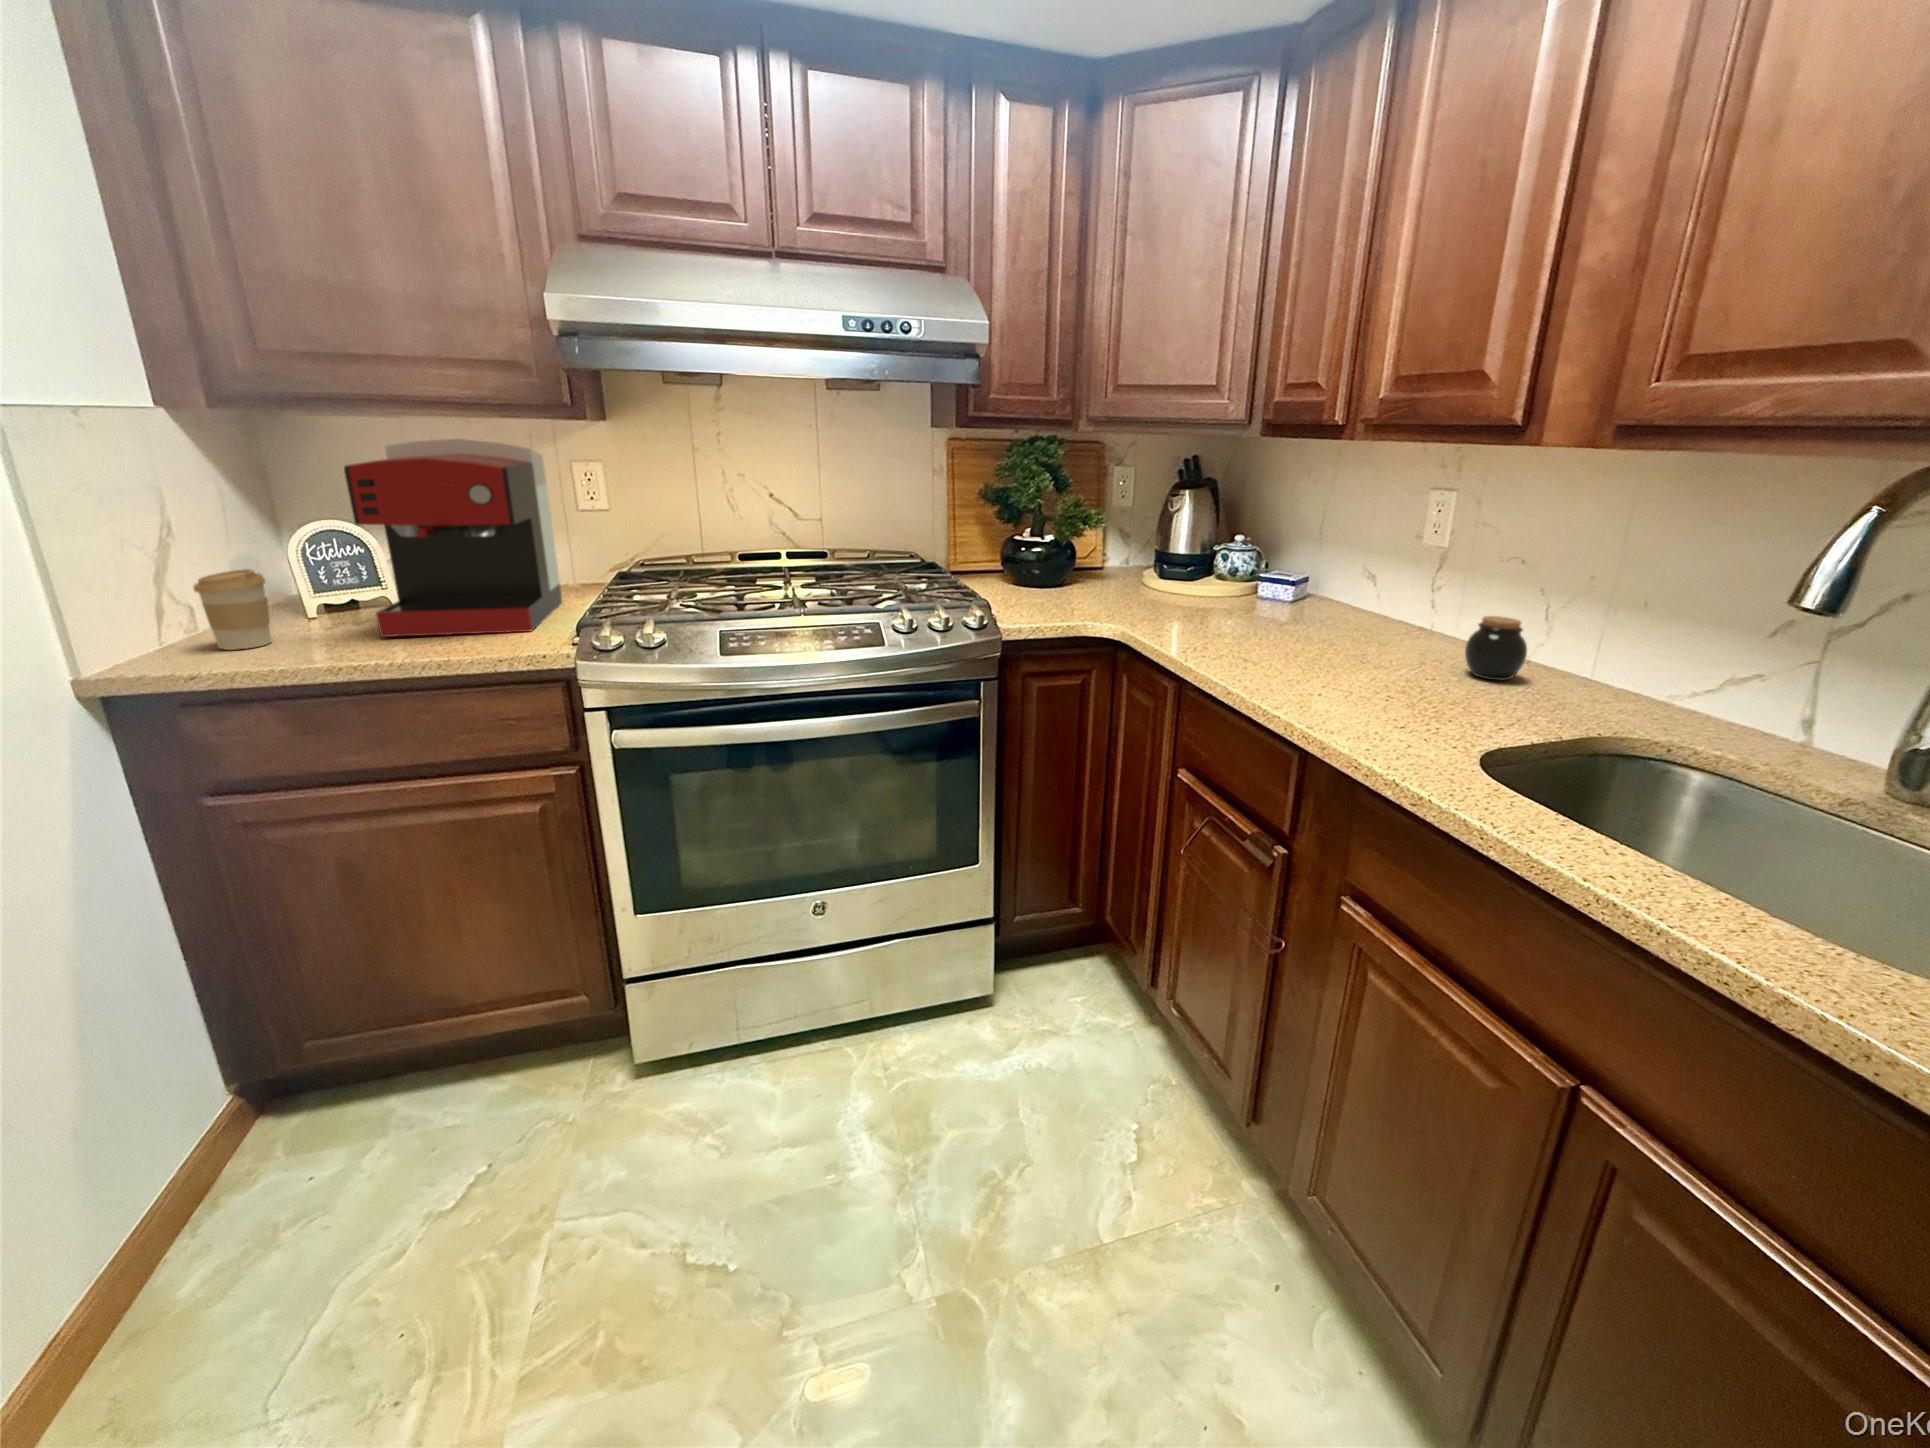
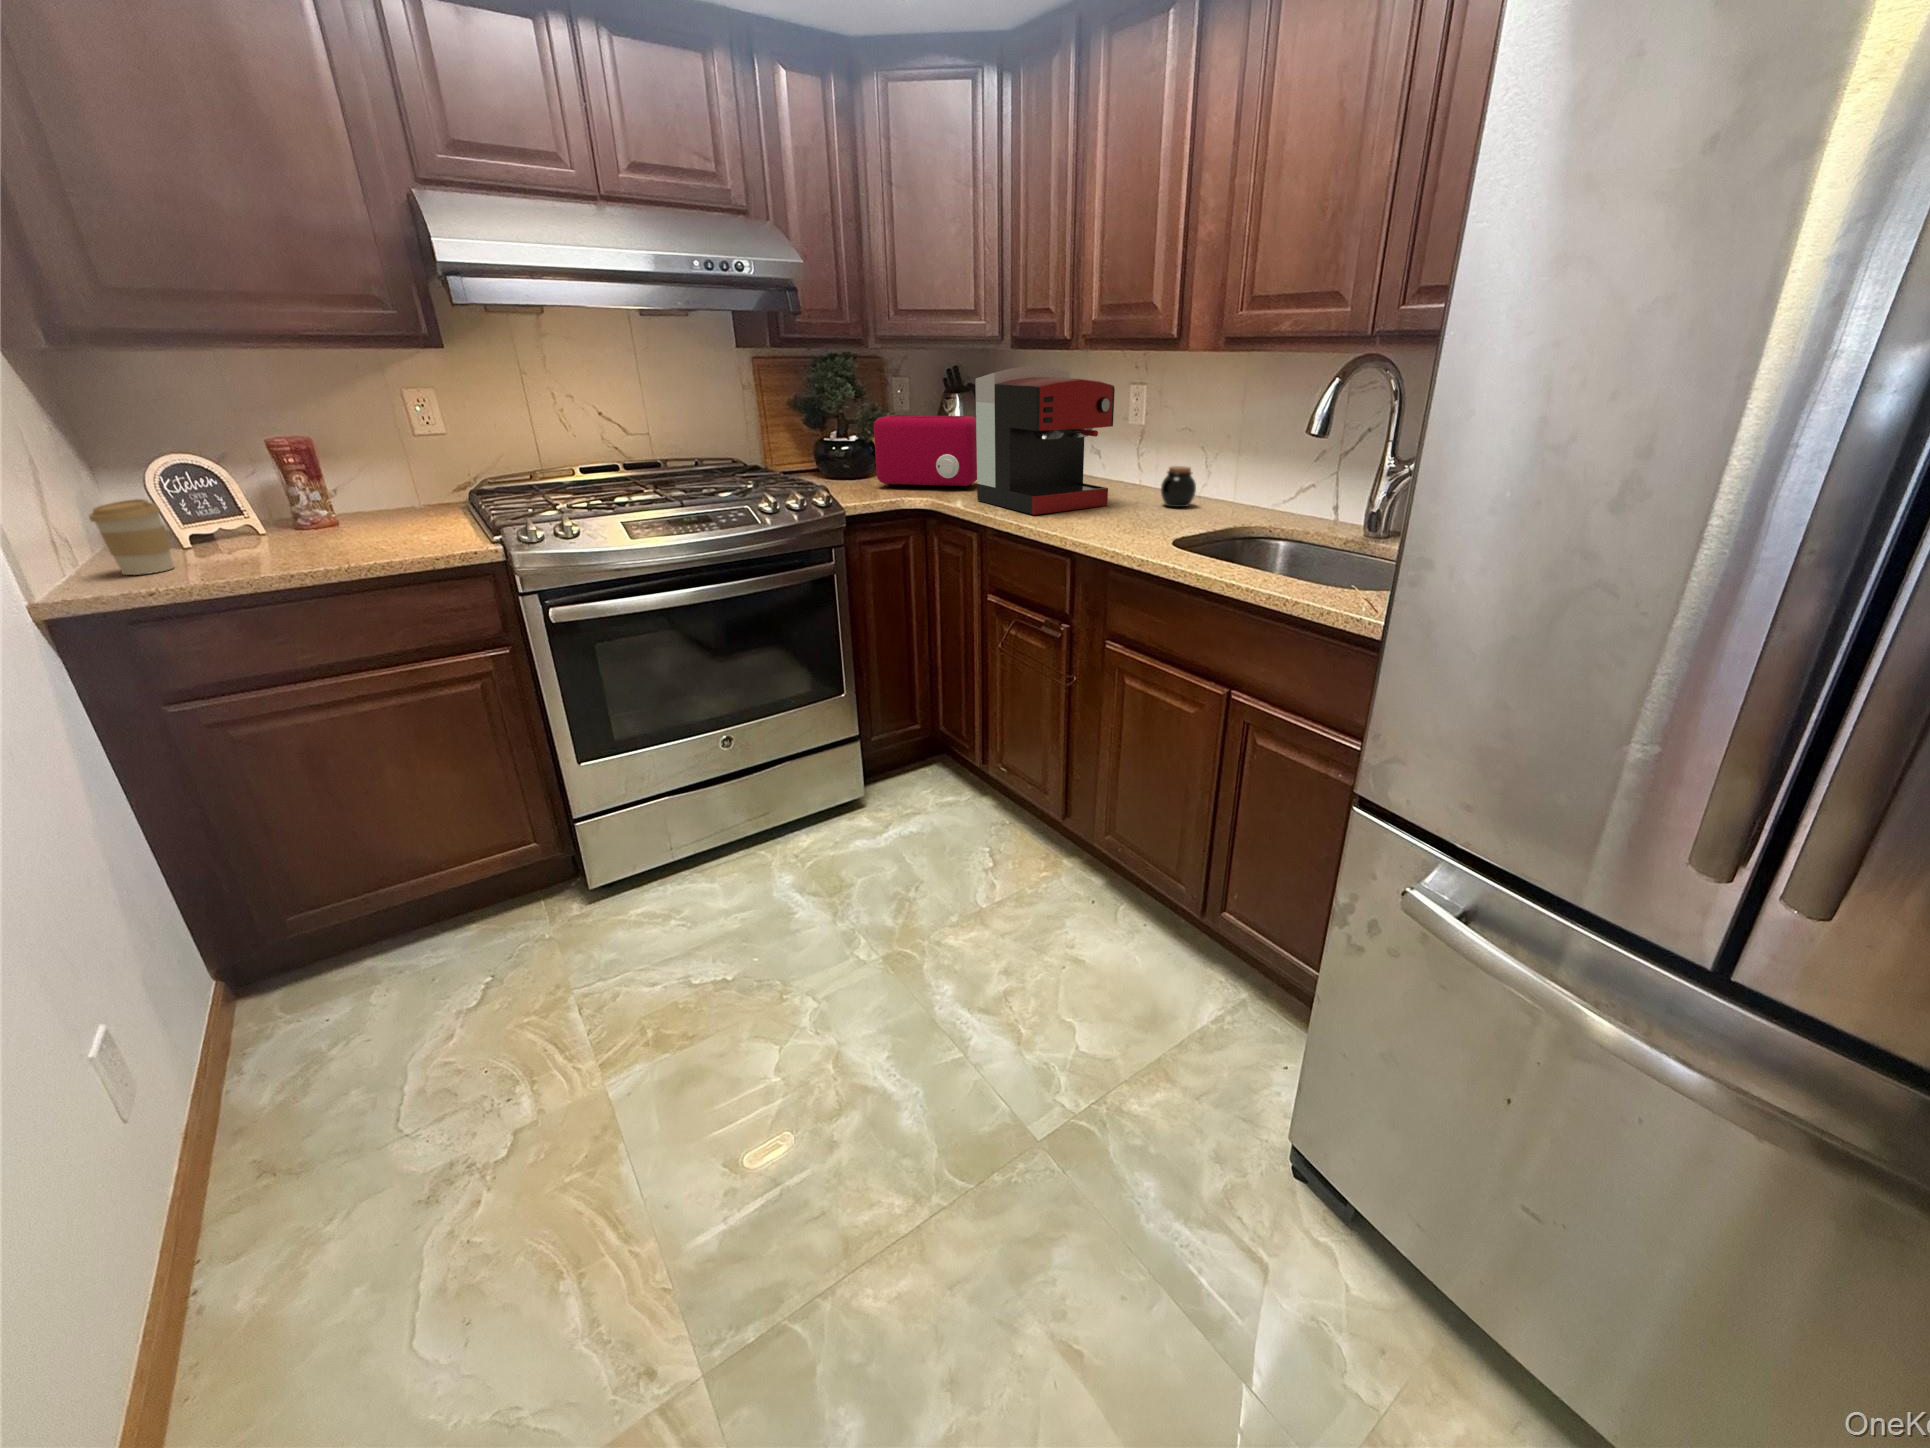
coffee maker: present [344,439,562,637] -> present [975,366,1115,515]
toaster: none [1065,512,1206,613] -> present [874,415,977,489]

